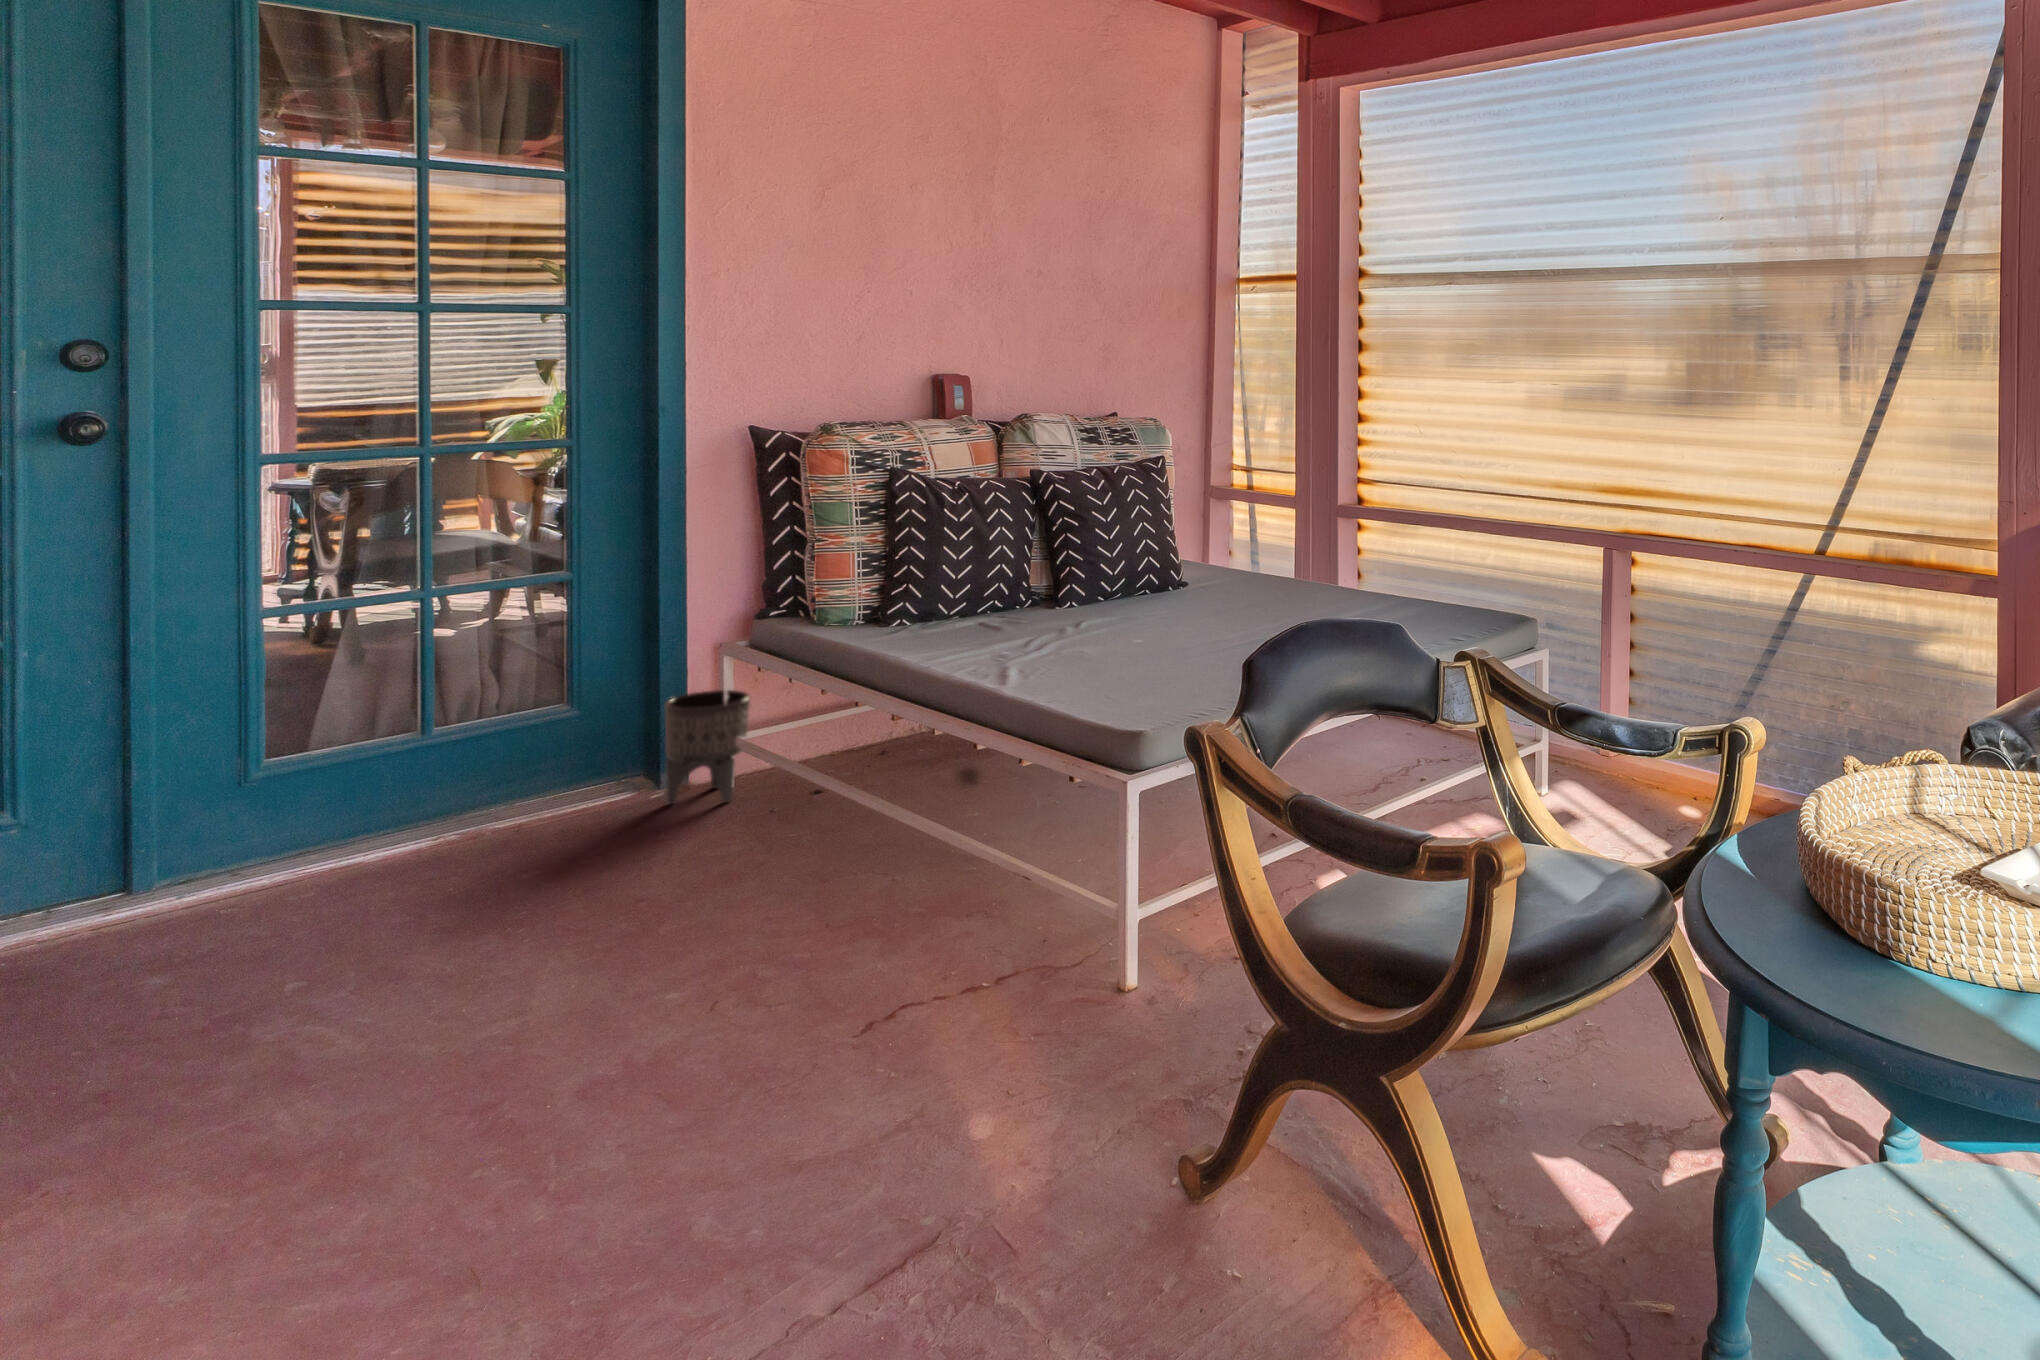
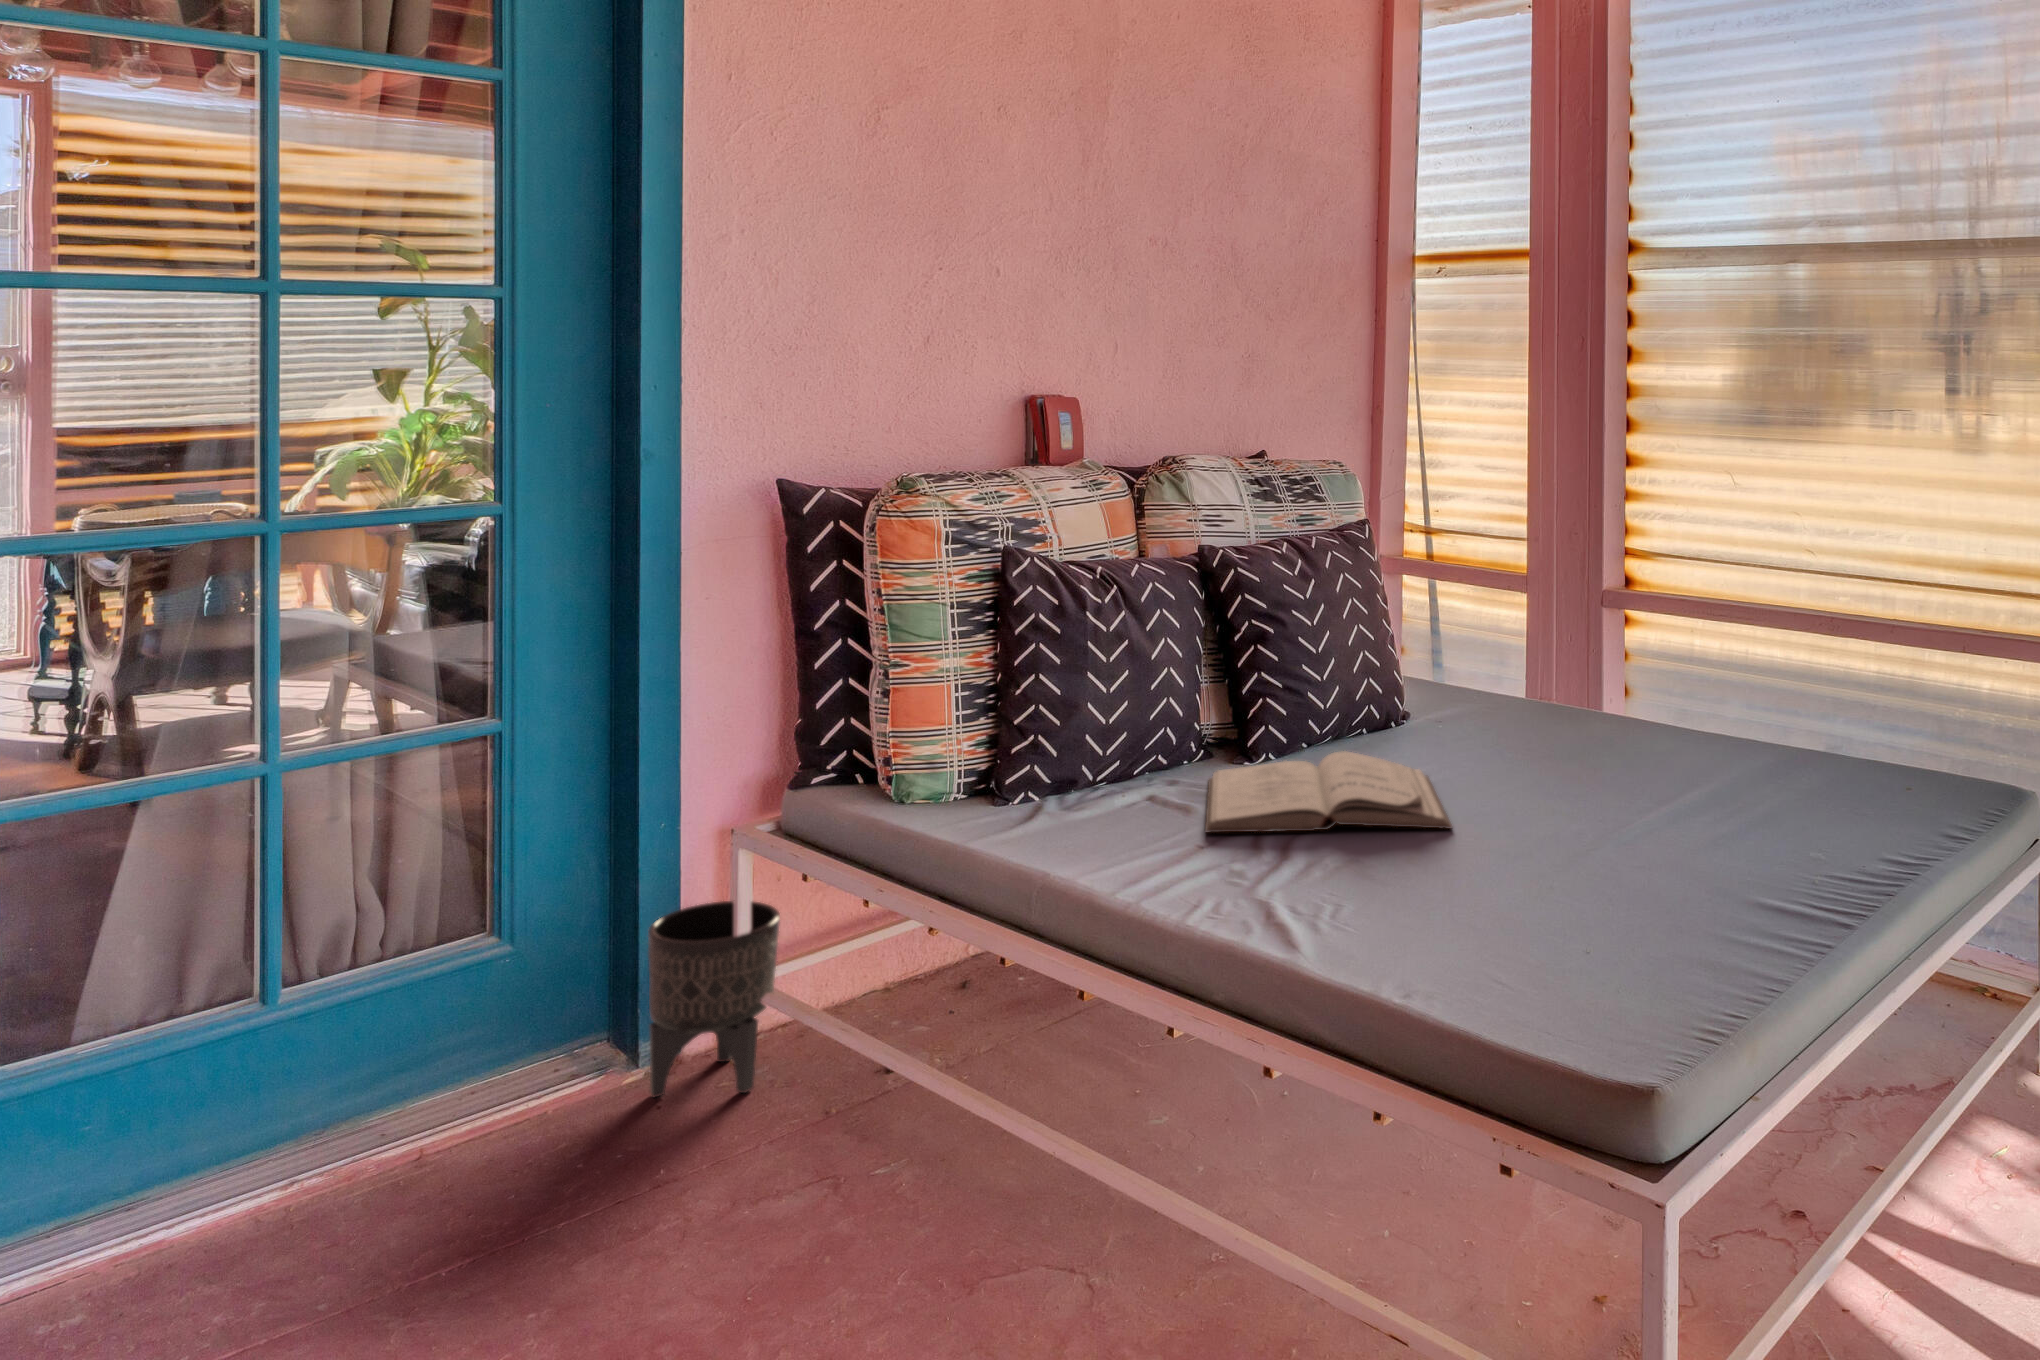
book: none [1003,596,1165,636] -> present [1205,751,1452,832]

